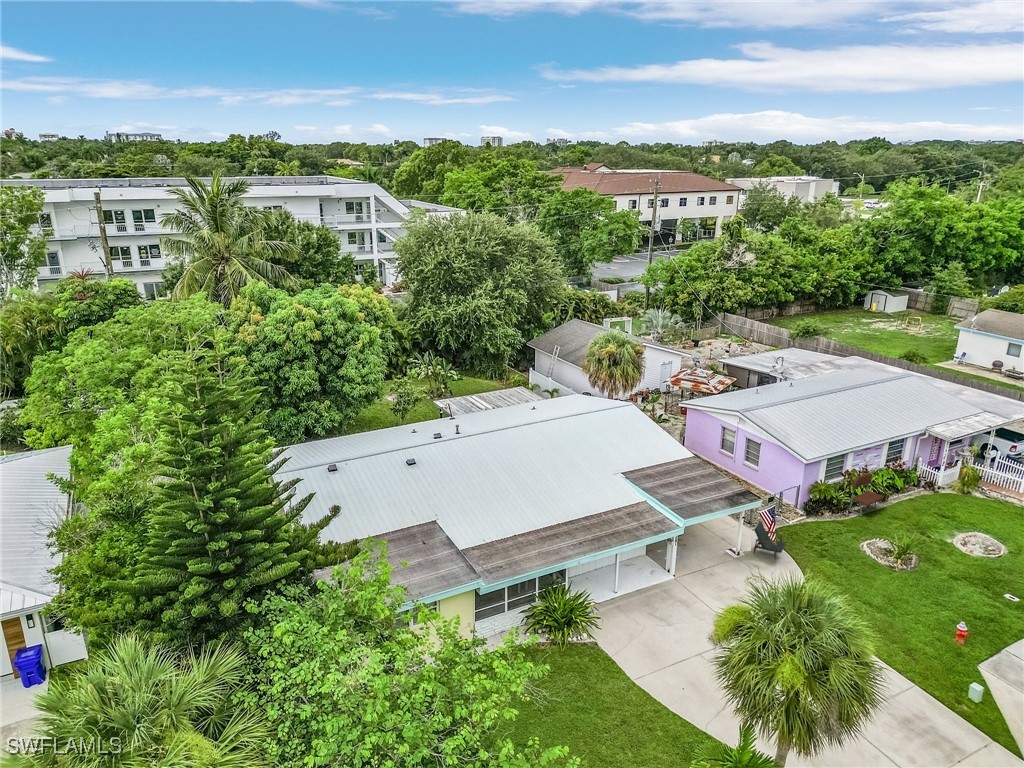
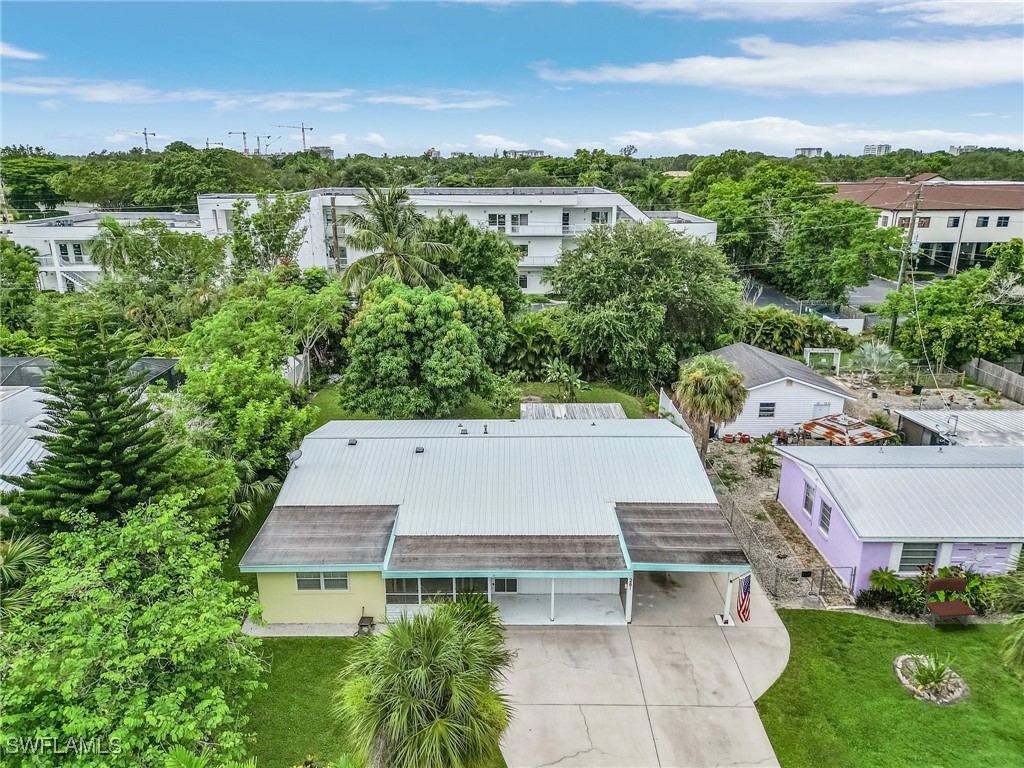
lounge chair: present [753,522,786,562] -> none [741,593,781,643]

